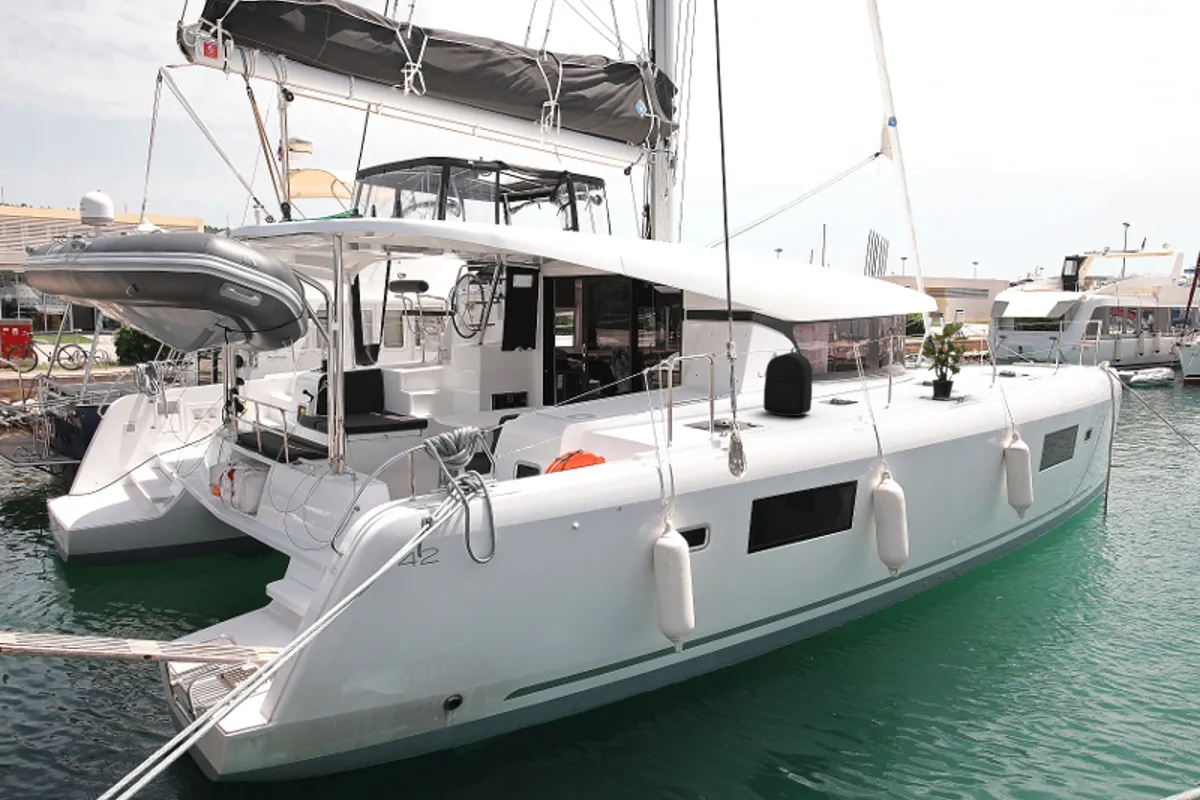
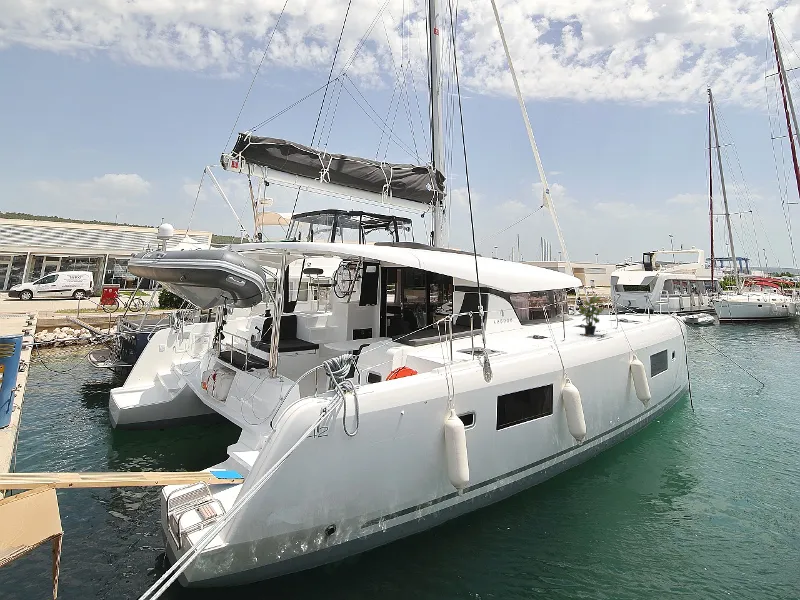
backpack: present [764,347,812,416] -> none [500,309,525,346]

